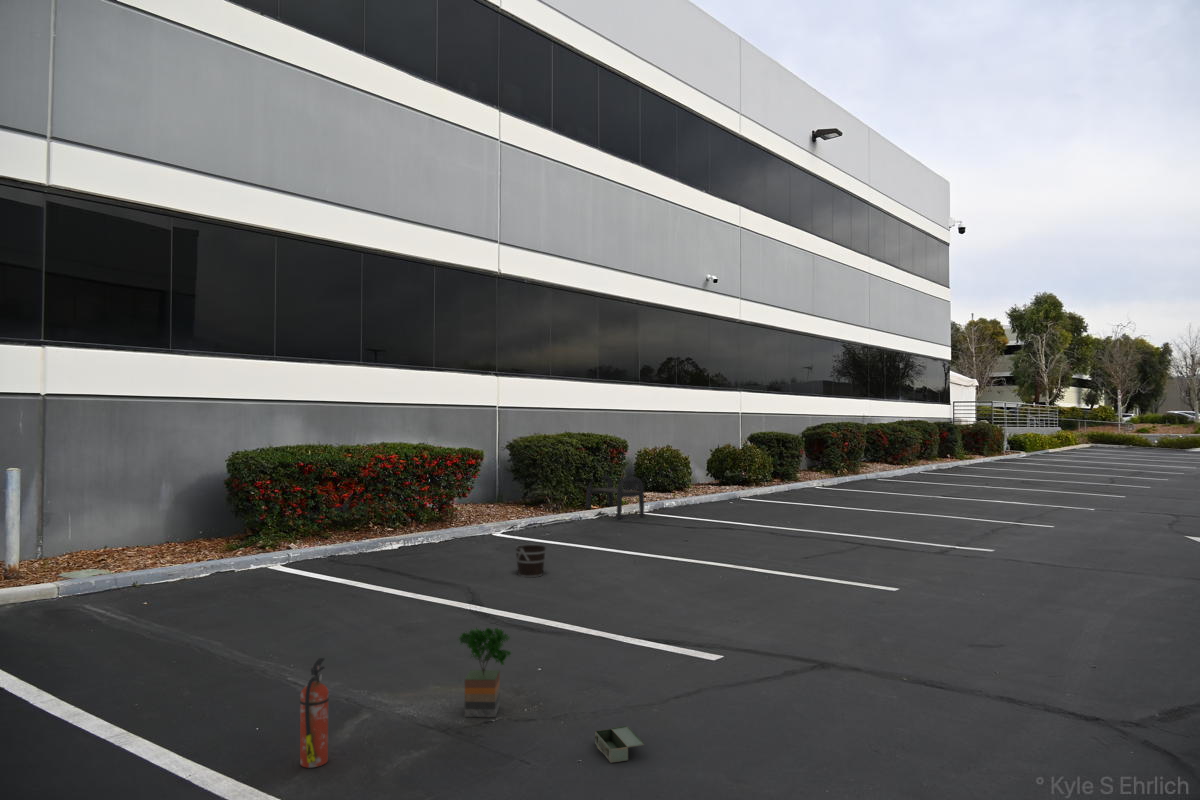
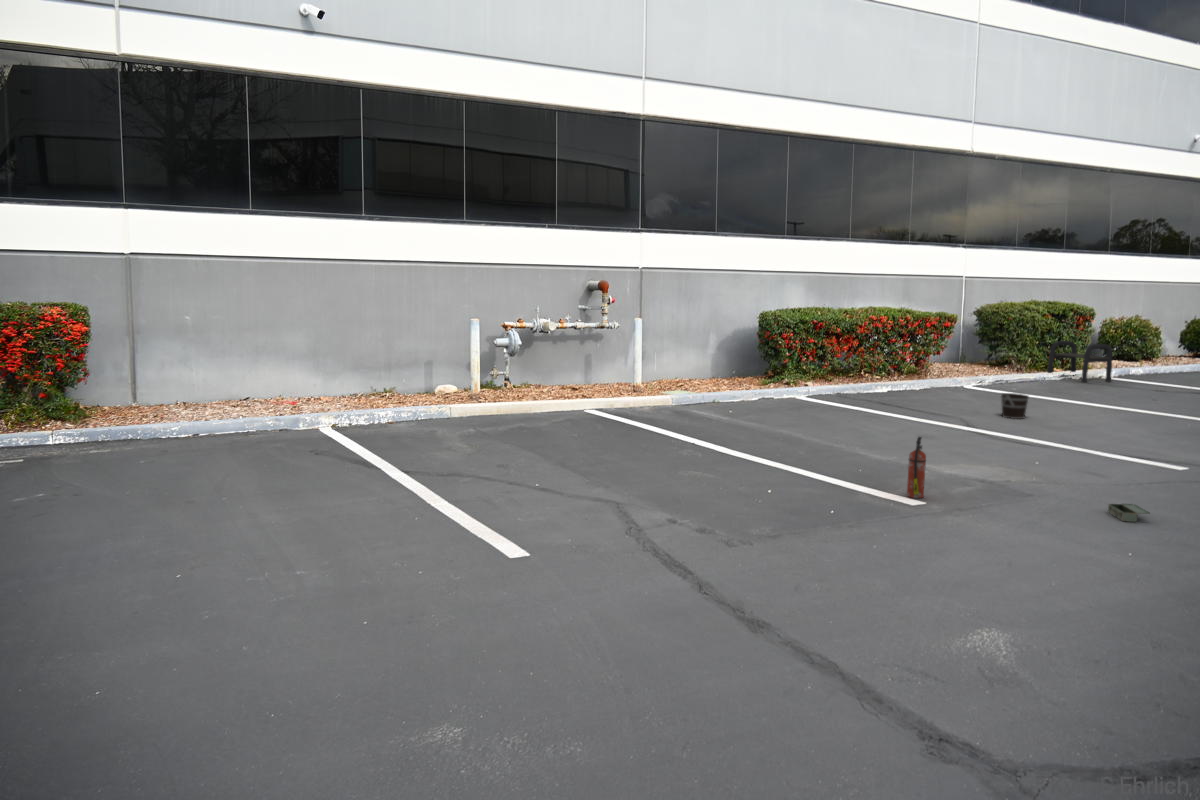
potted tree: present [459,628,511,717] -> none [999,432,1041,492]

